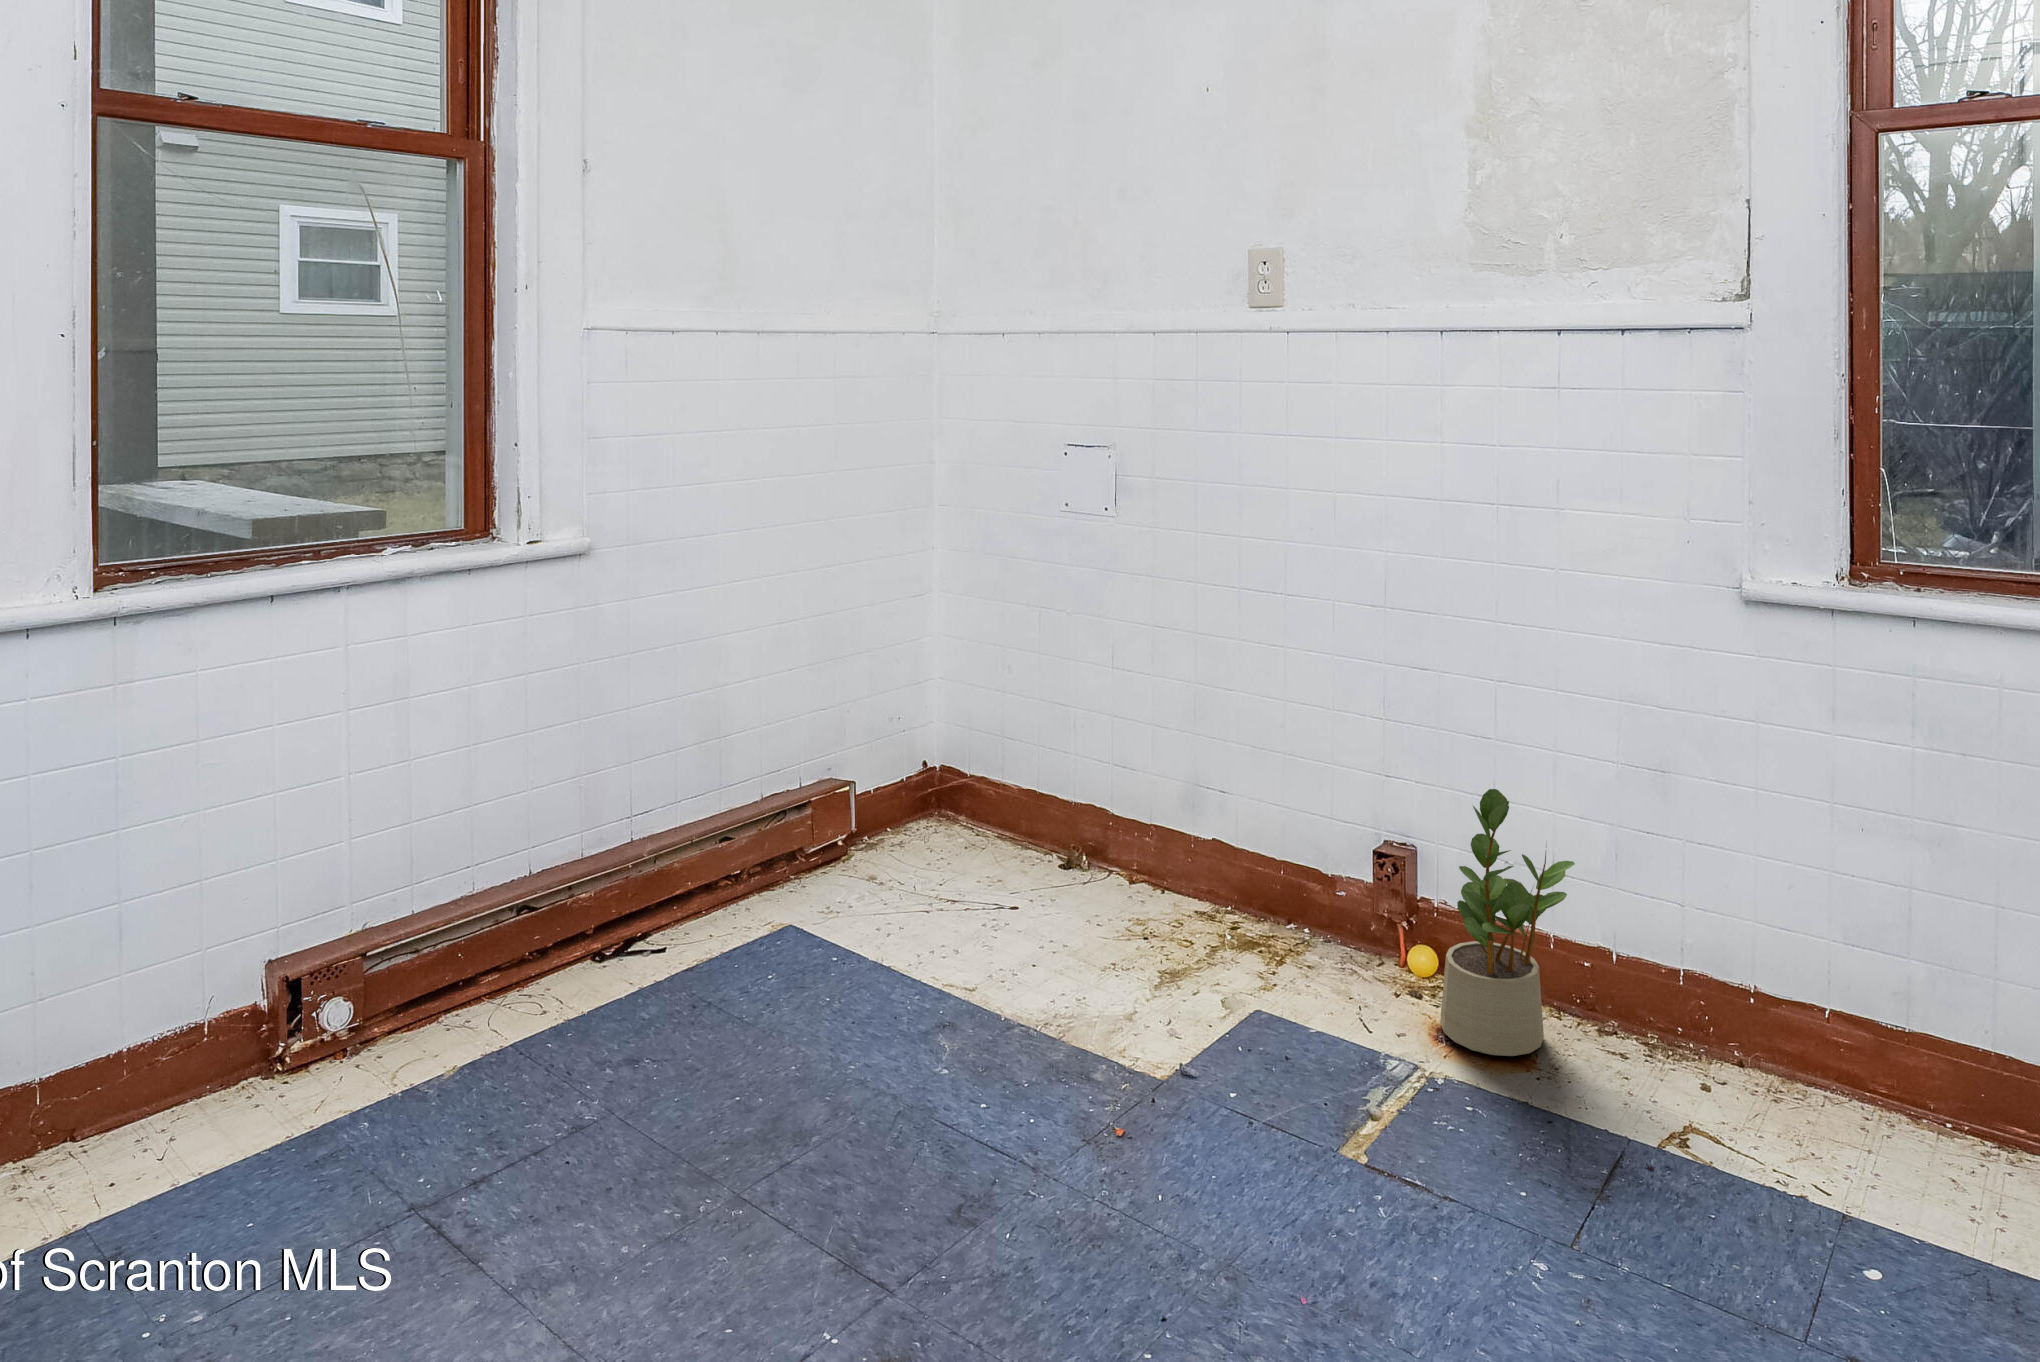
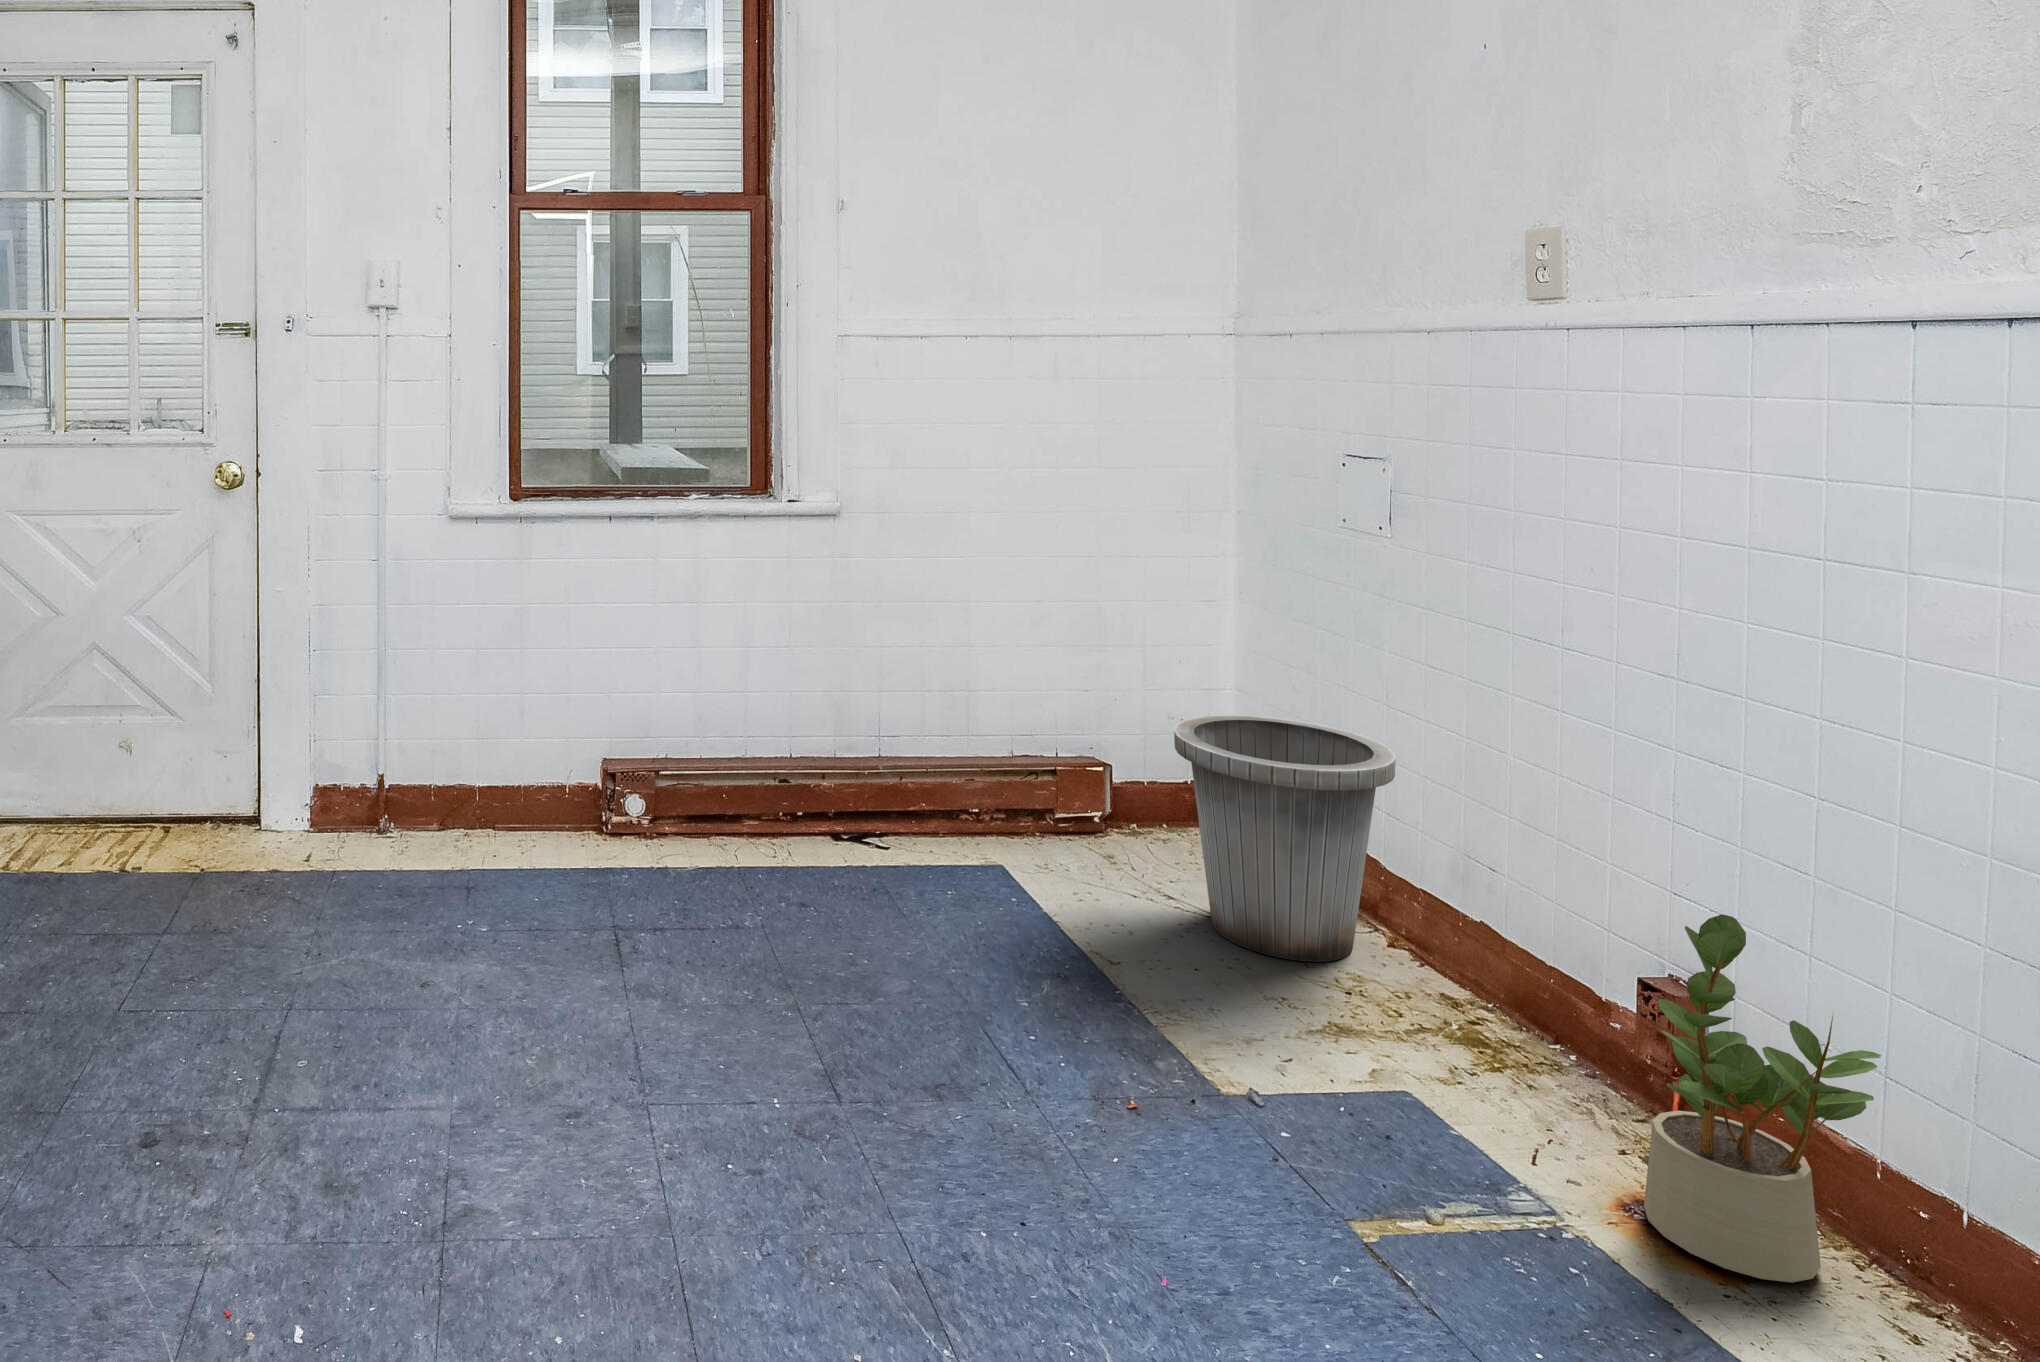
trash can: none [971,699,1153,929] -> present [1174,715,1396,962]

